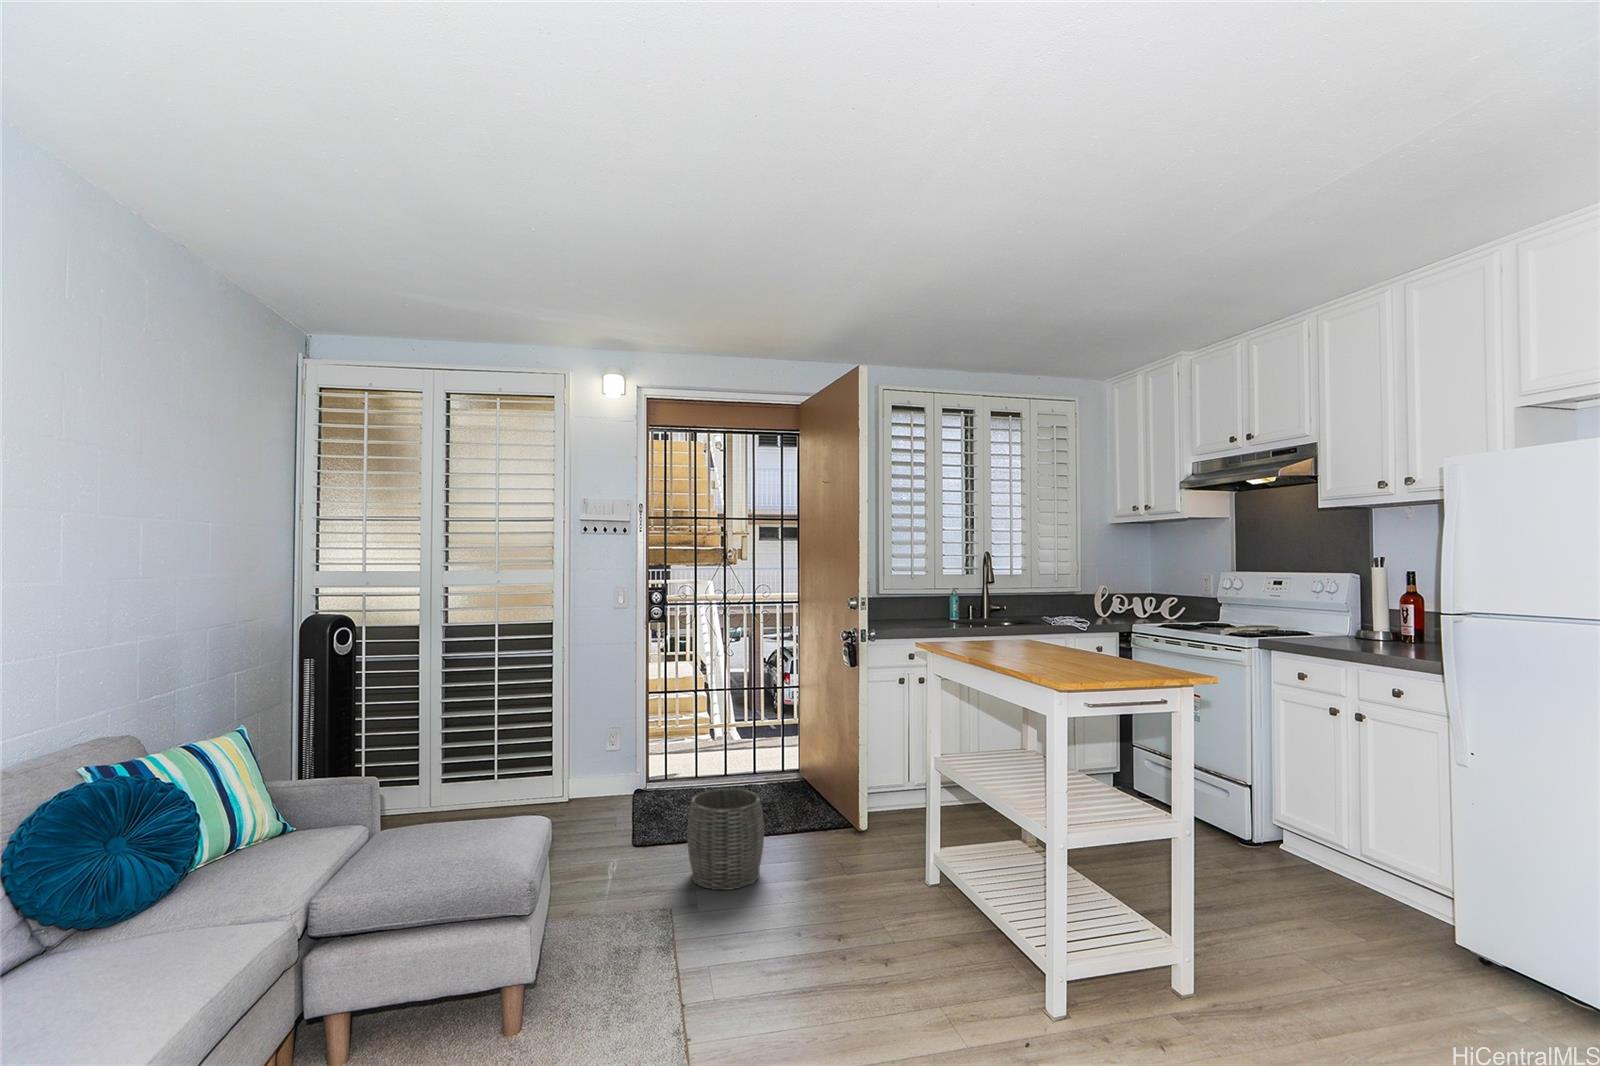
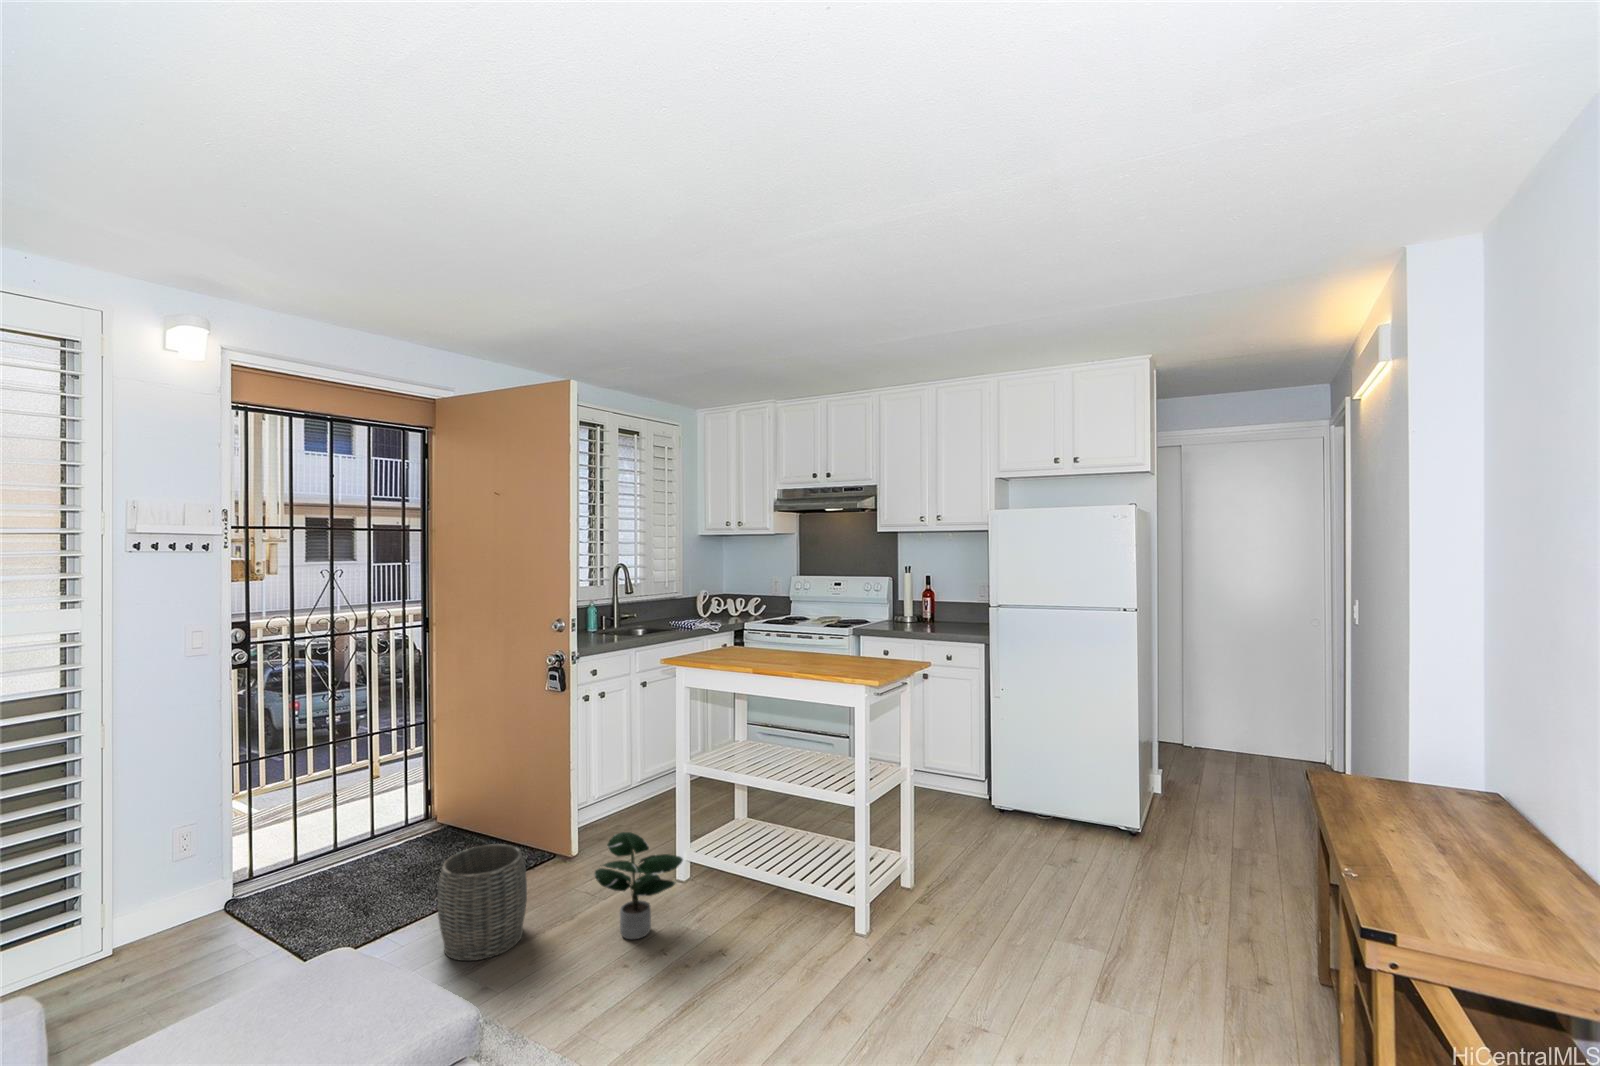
potted plant: none [794,809,886,923] -> present [594,832,683,939]

